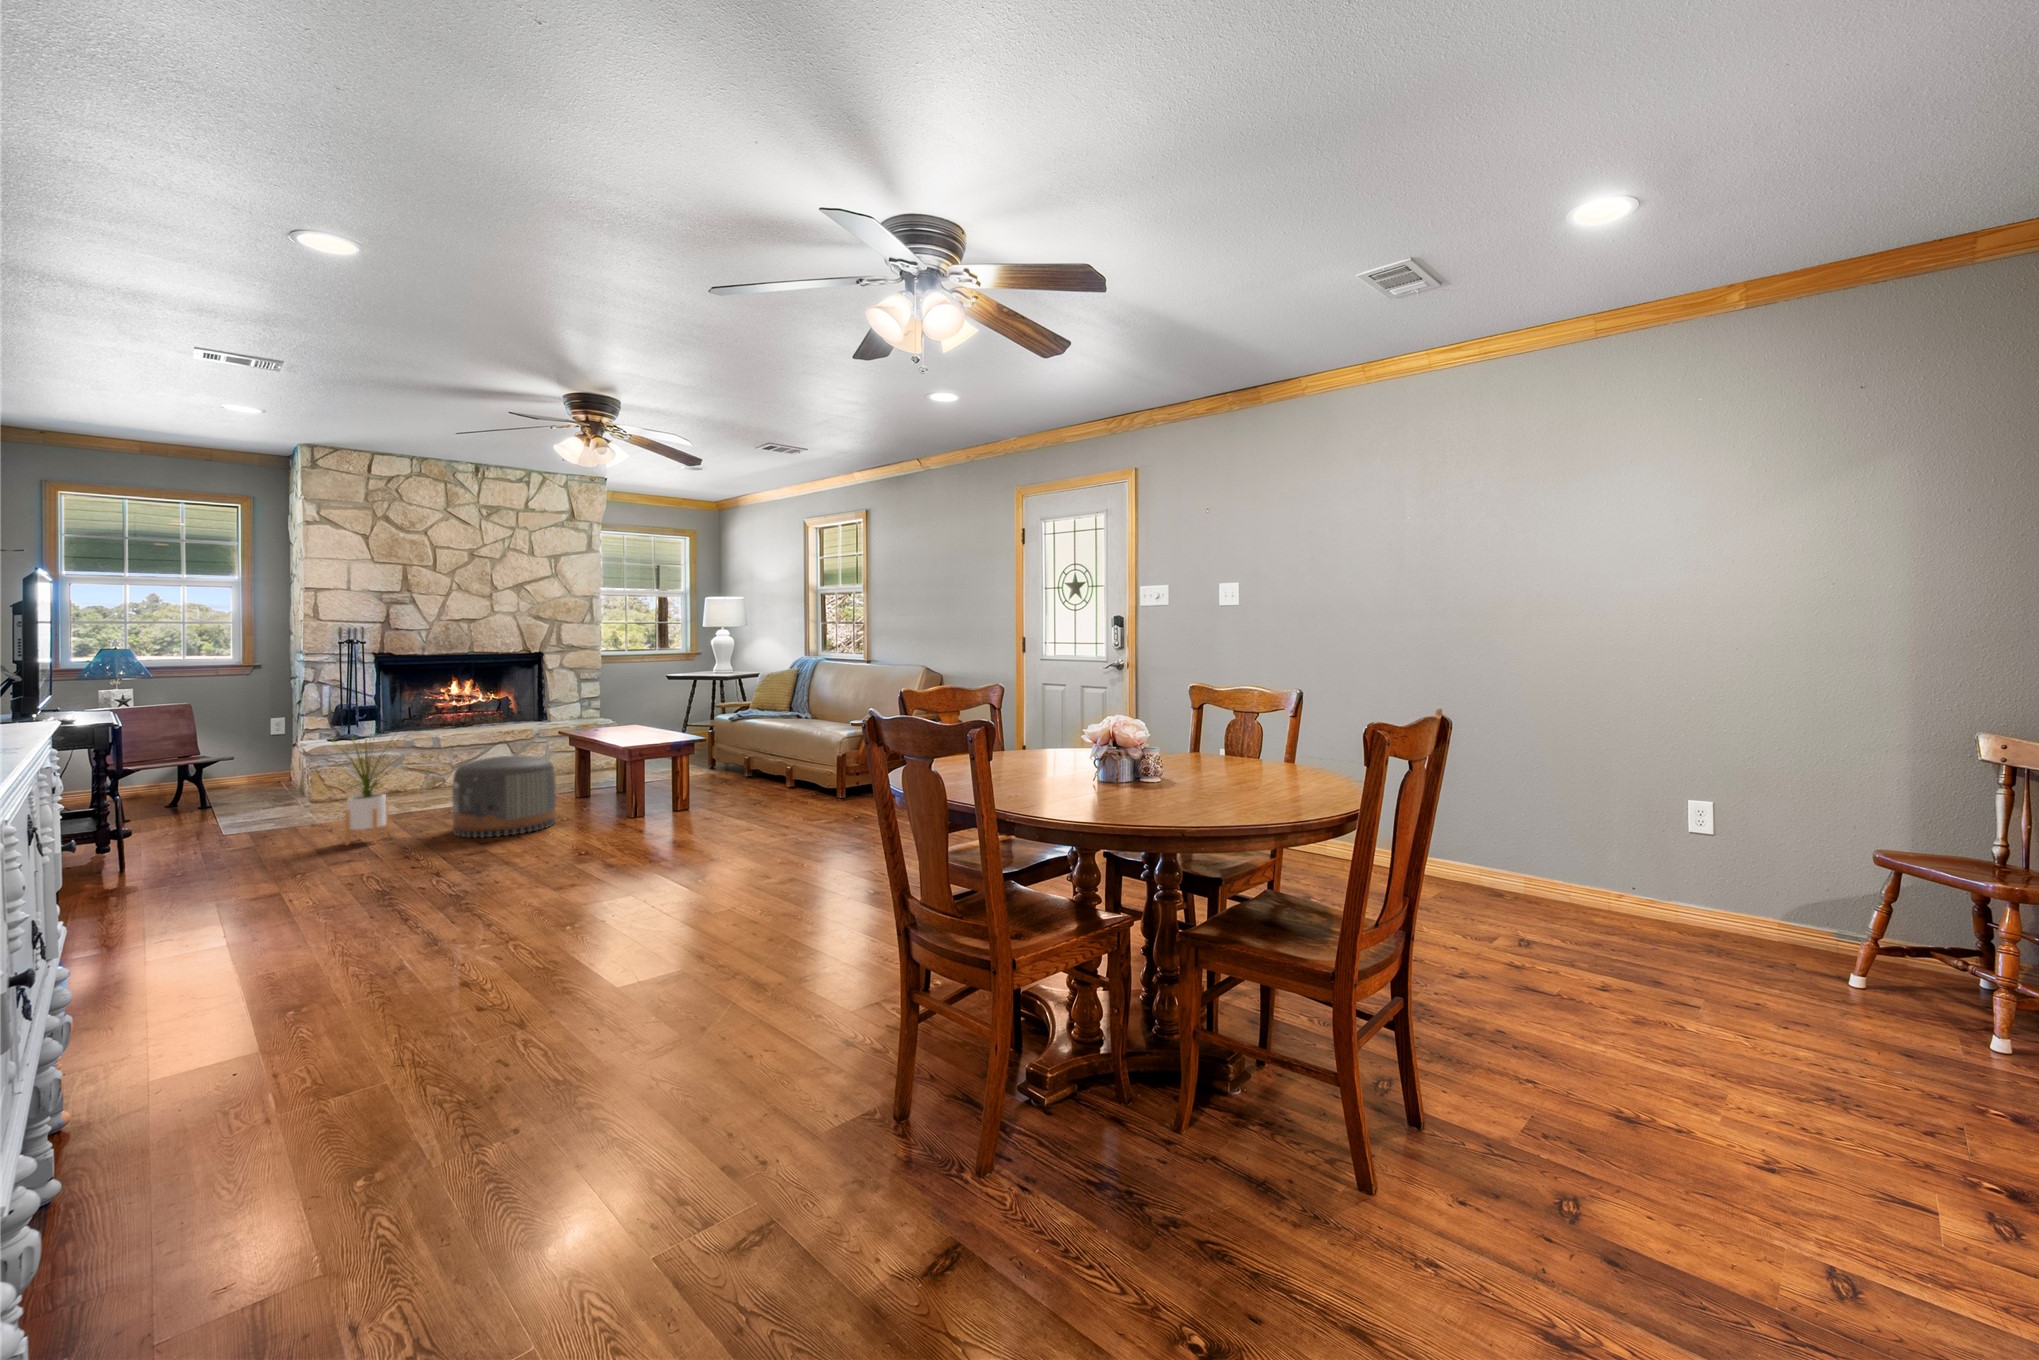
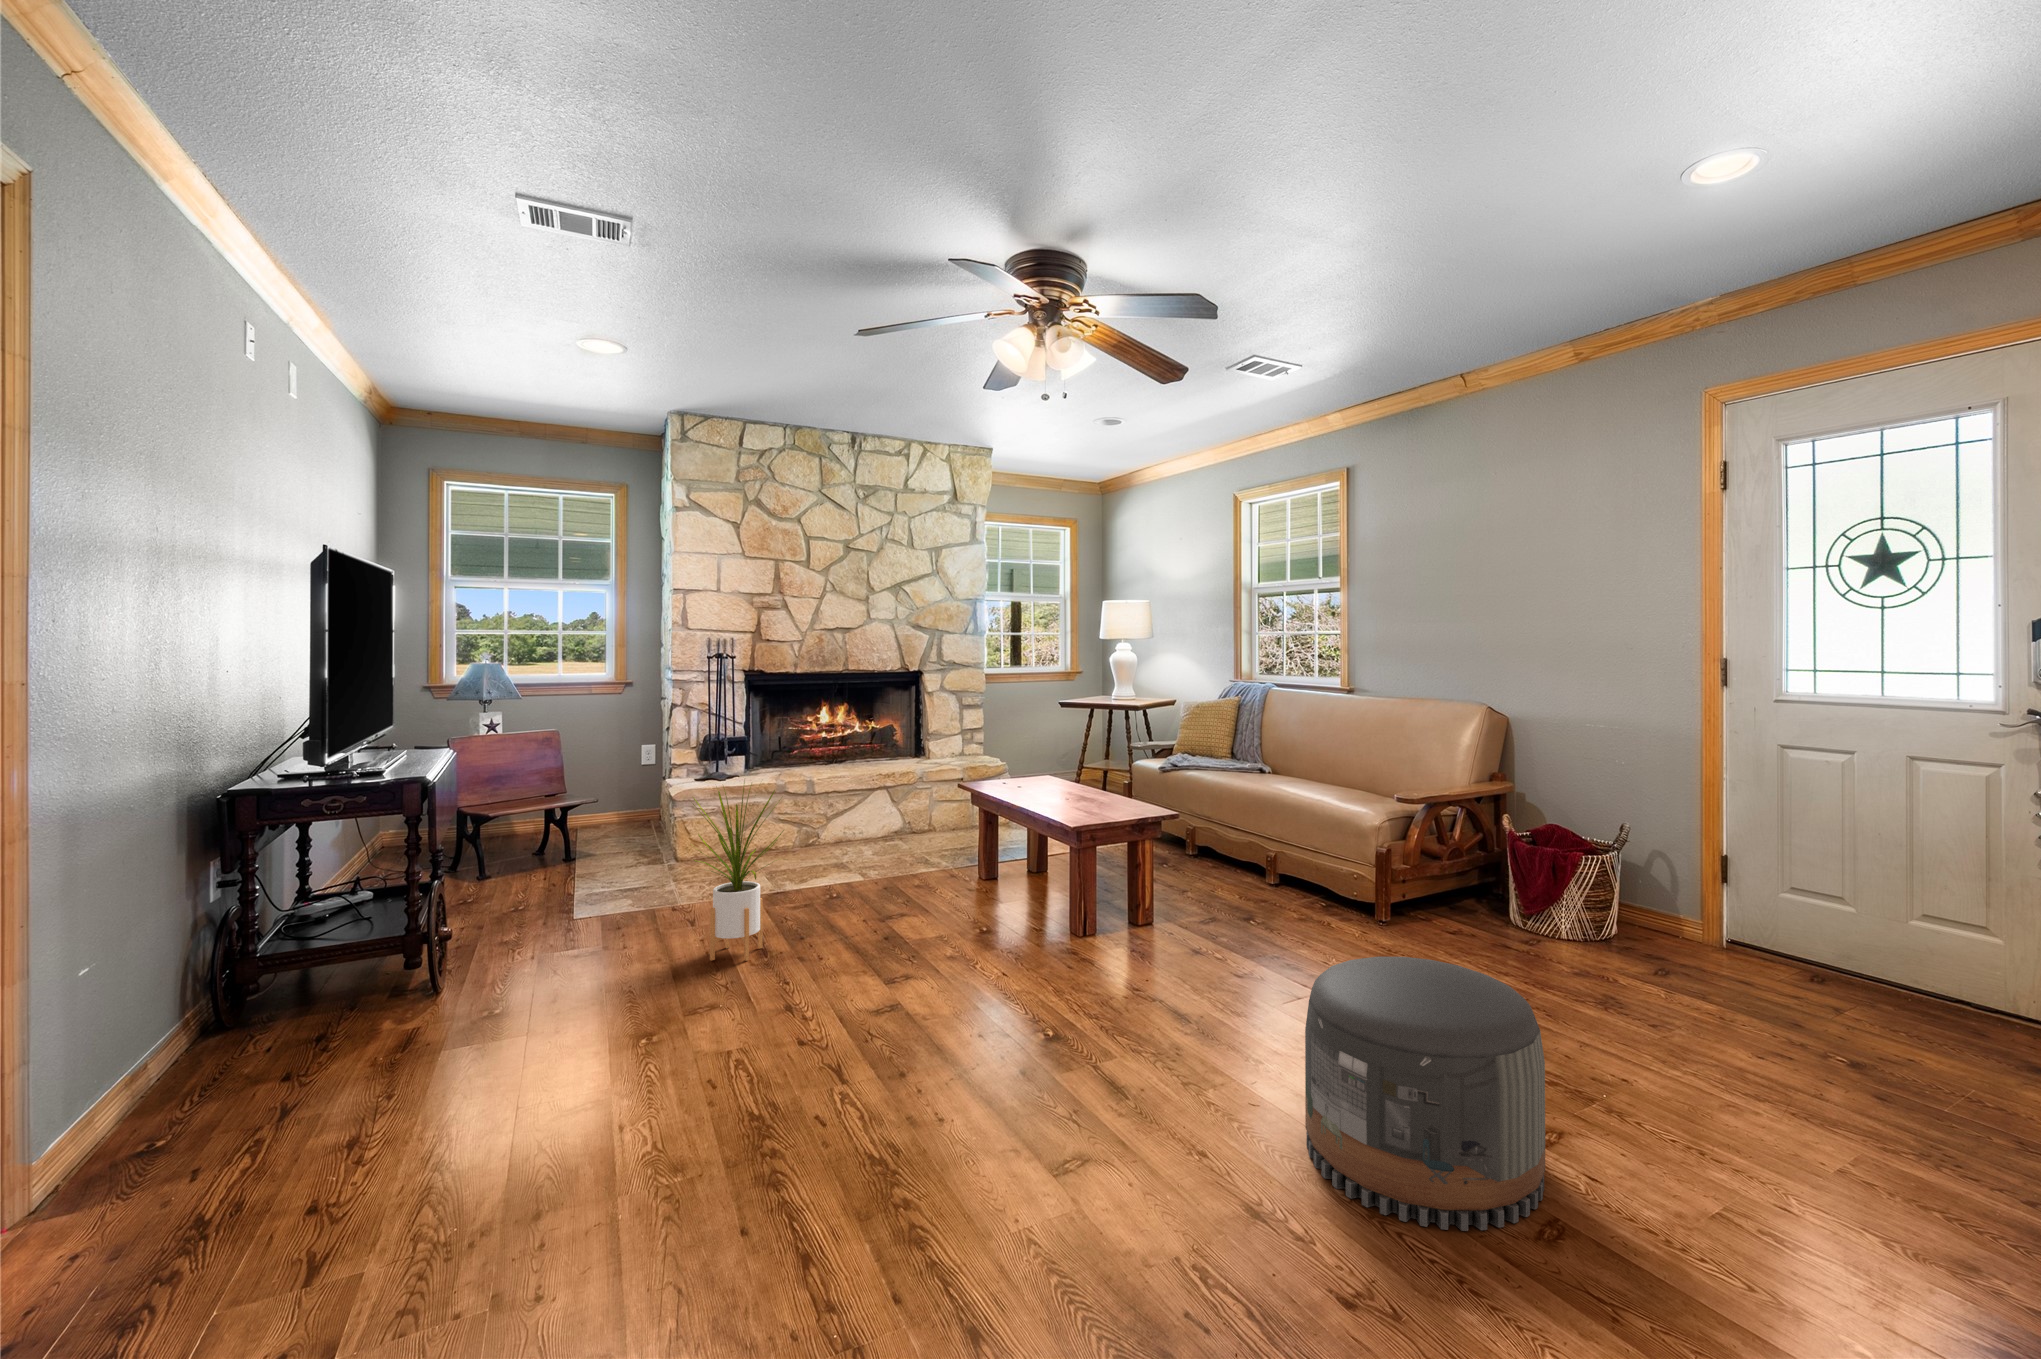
pouf: present [452,756,556,837] -> present [1305,957,1545,1231]

